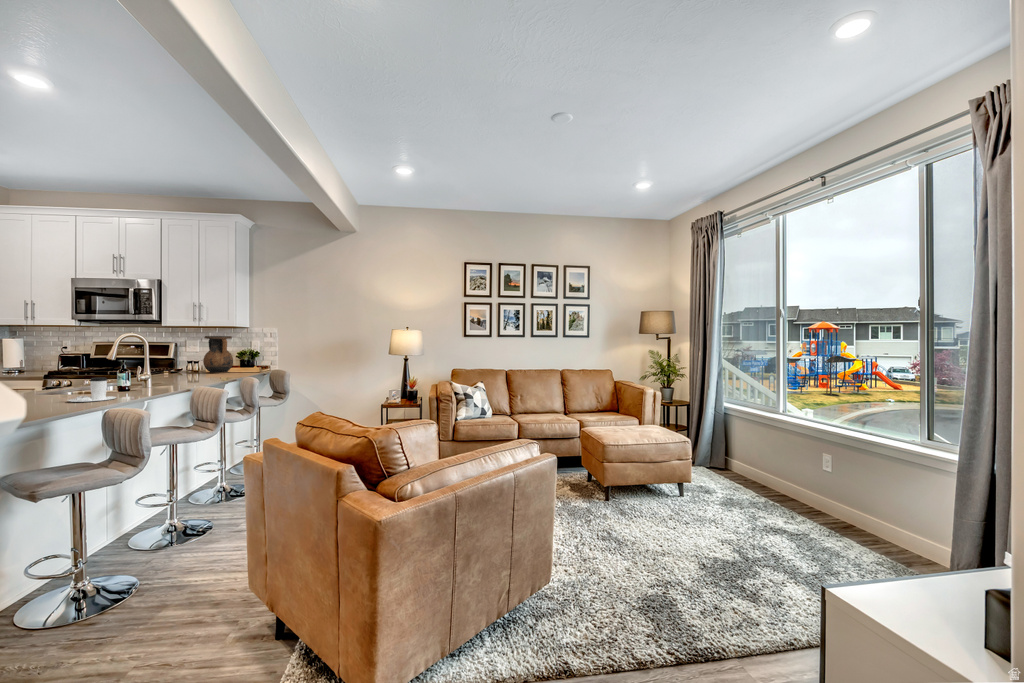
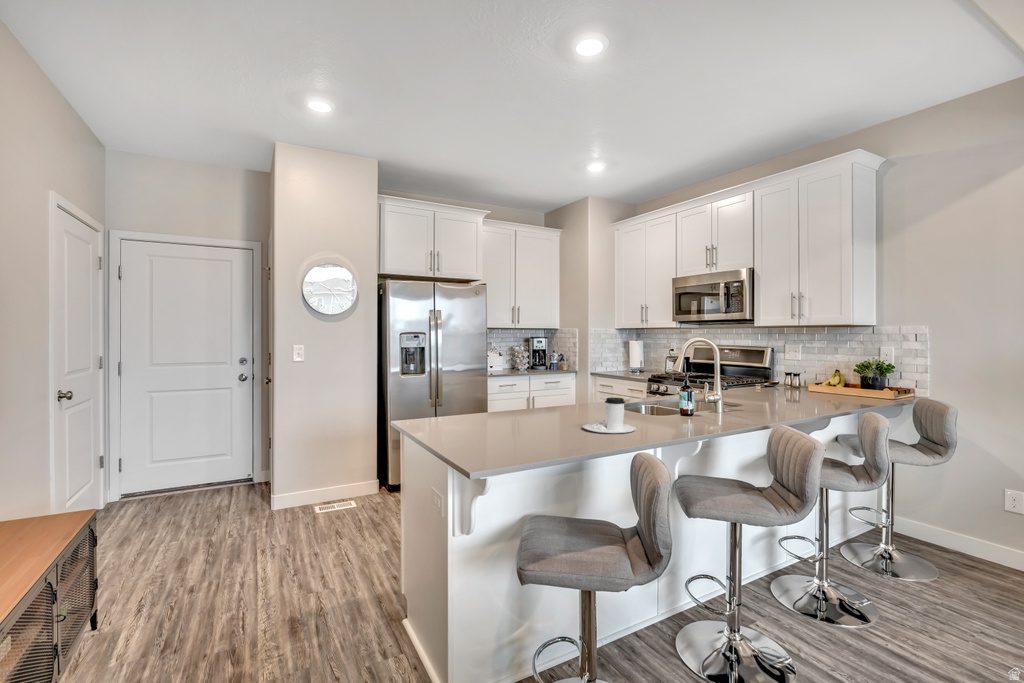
vase: present [203,336,233,373] -> none [801,339,847,395]

